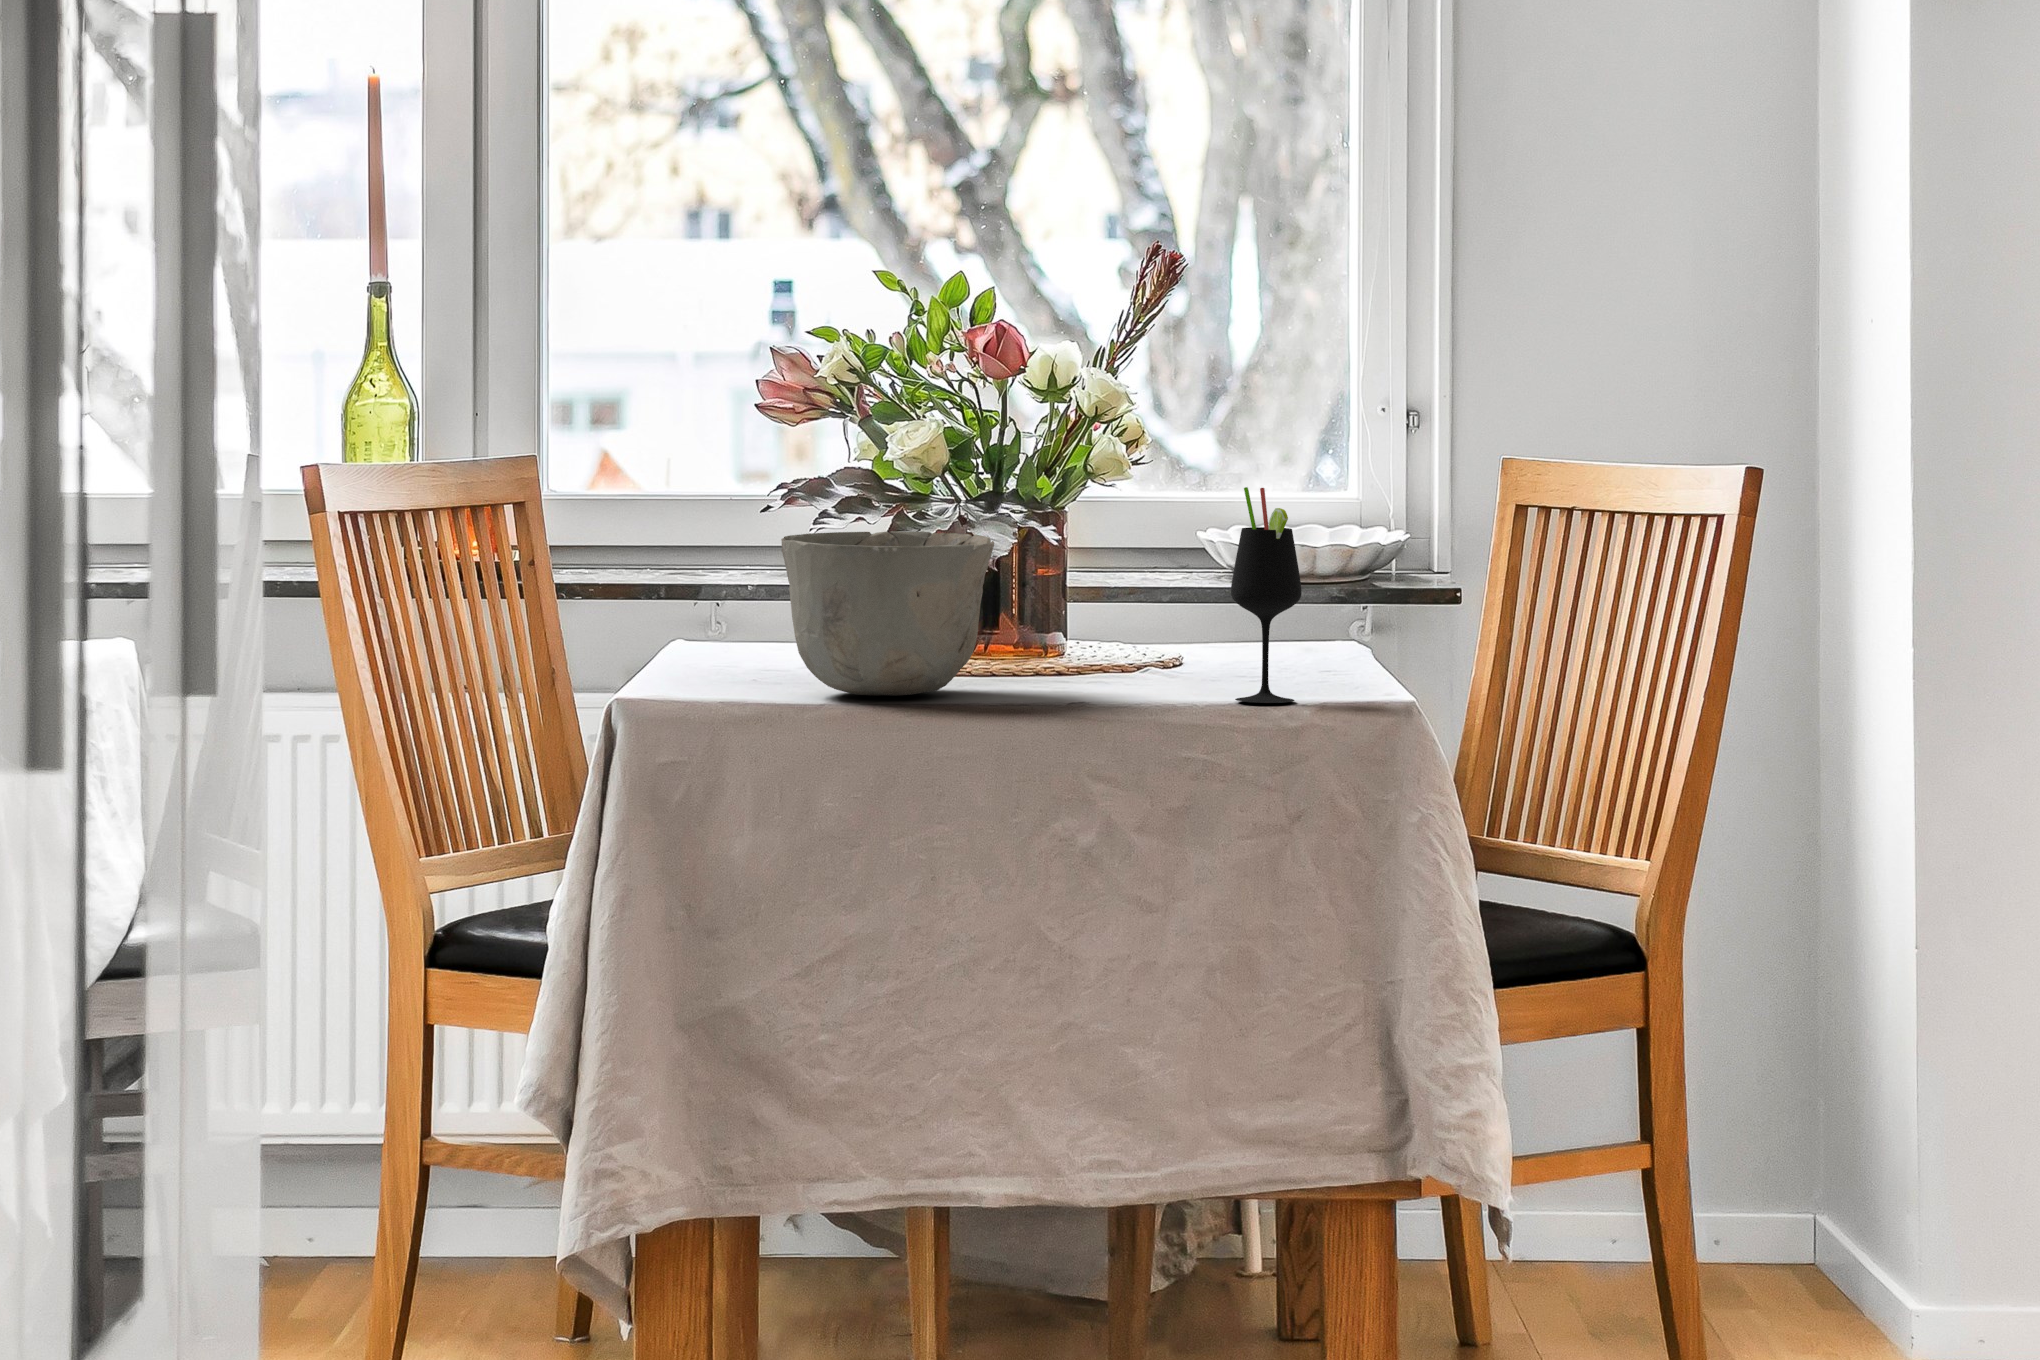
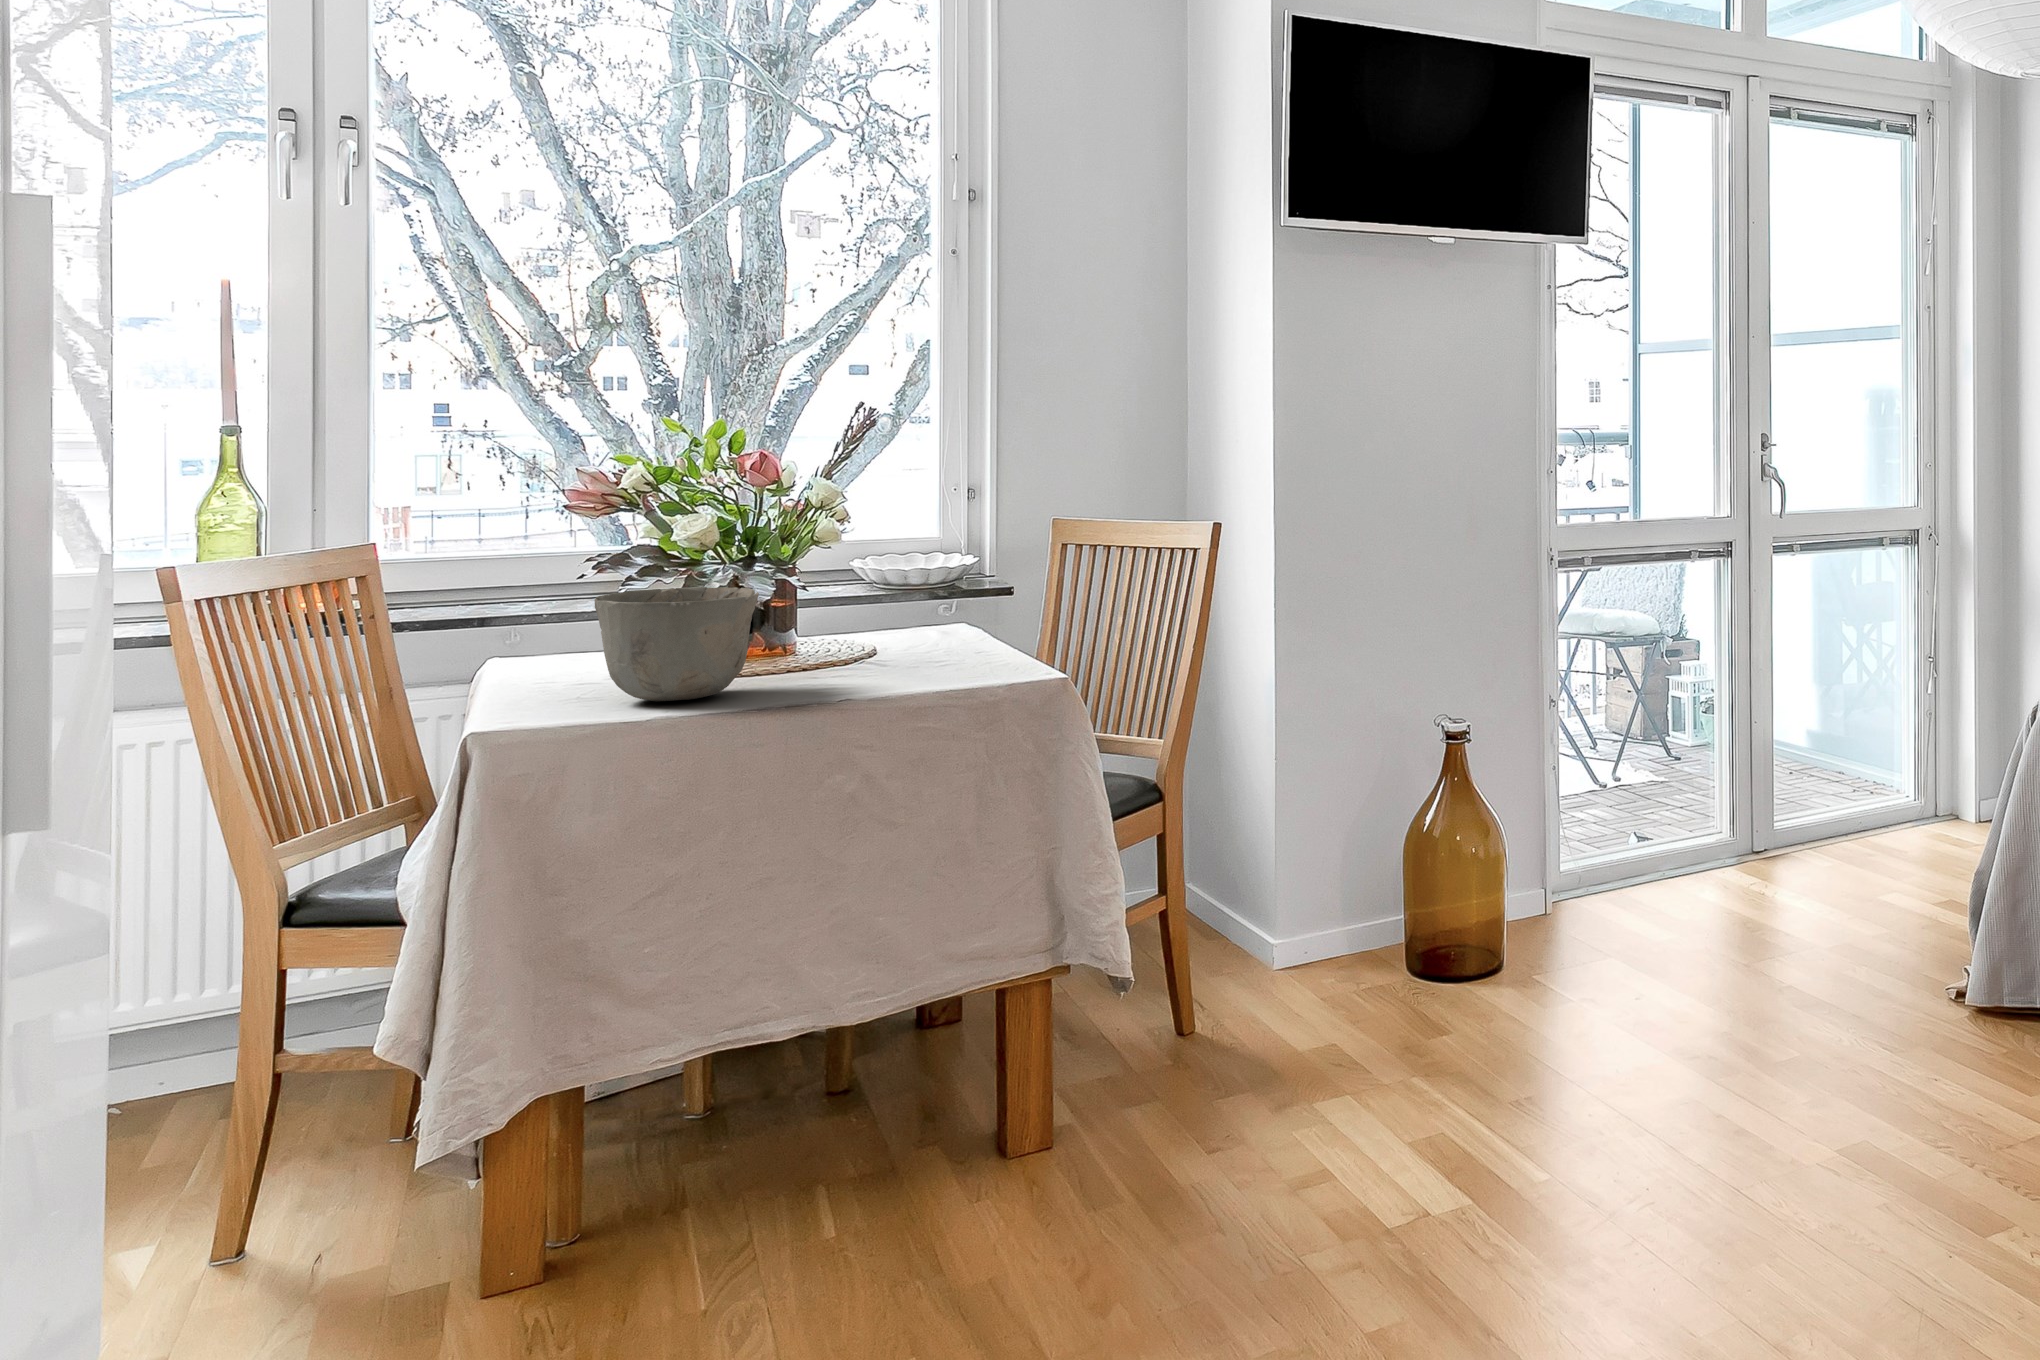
wine glass: present [1231,487,1302,703] -> none [928,551,975,685]

